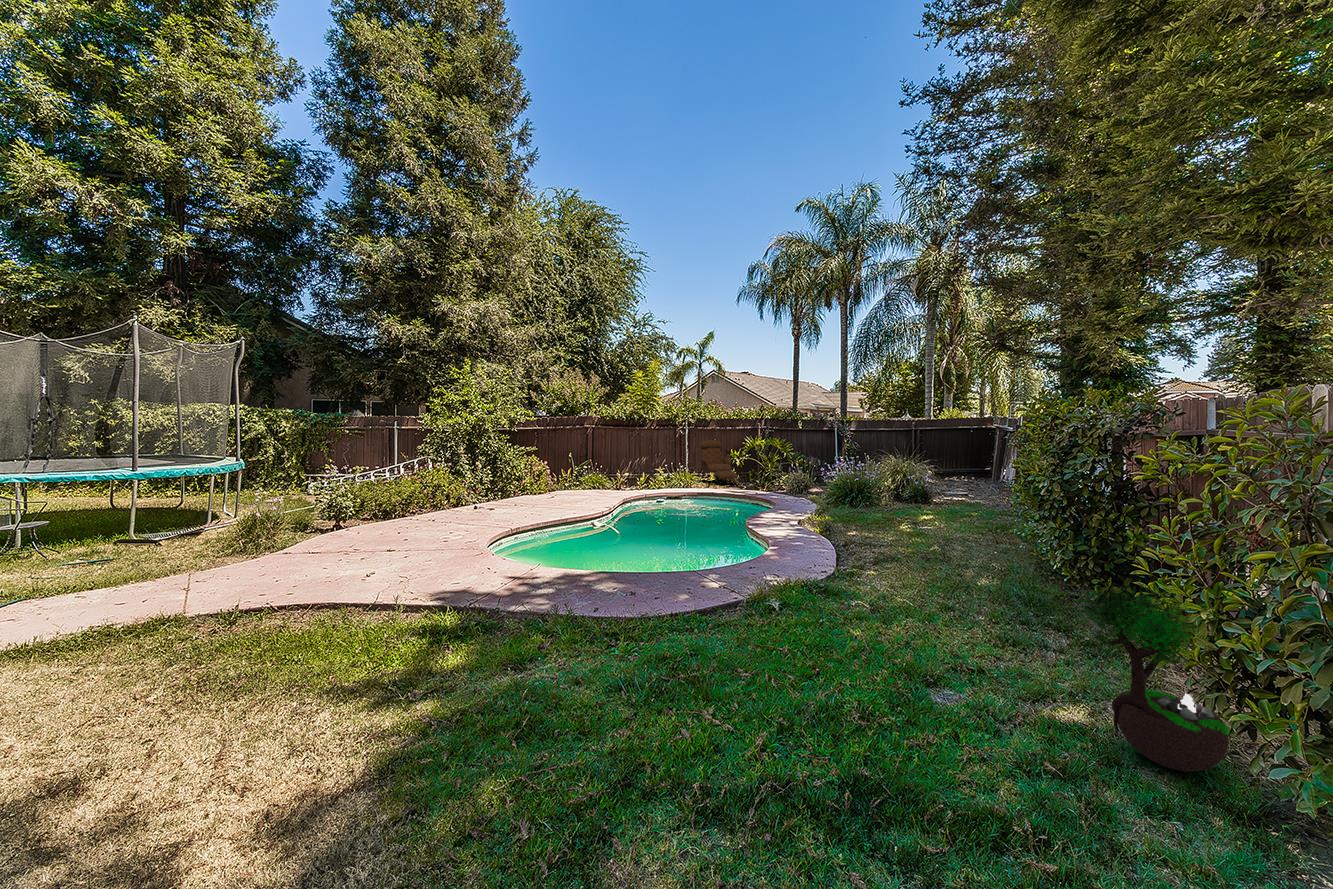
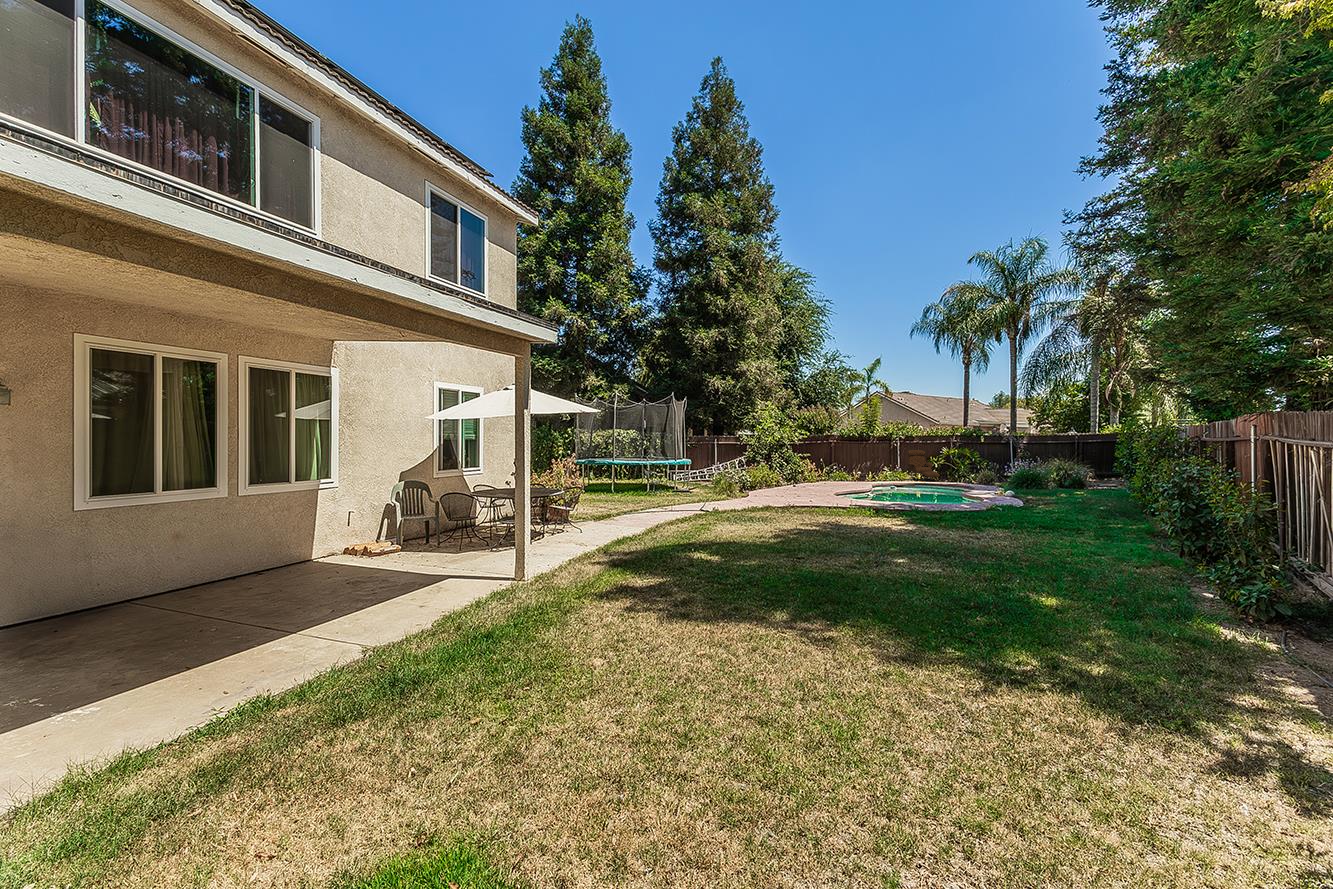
potted tree: present [1070,571,1229,772] -> none [1113,471,1151,520]

